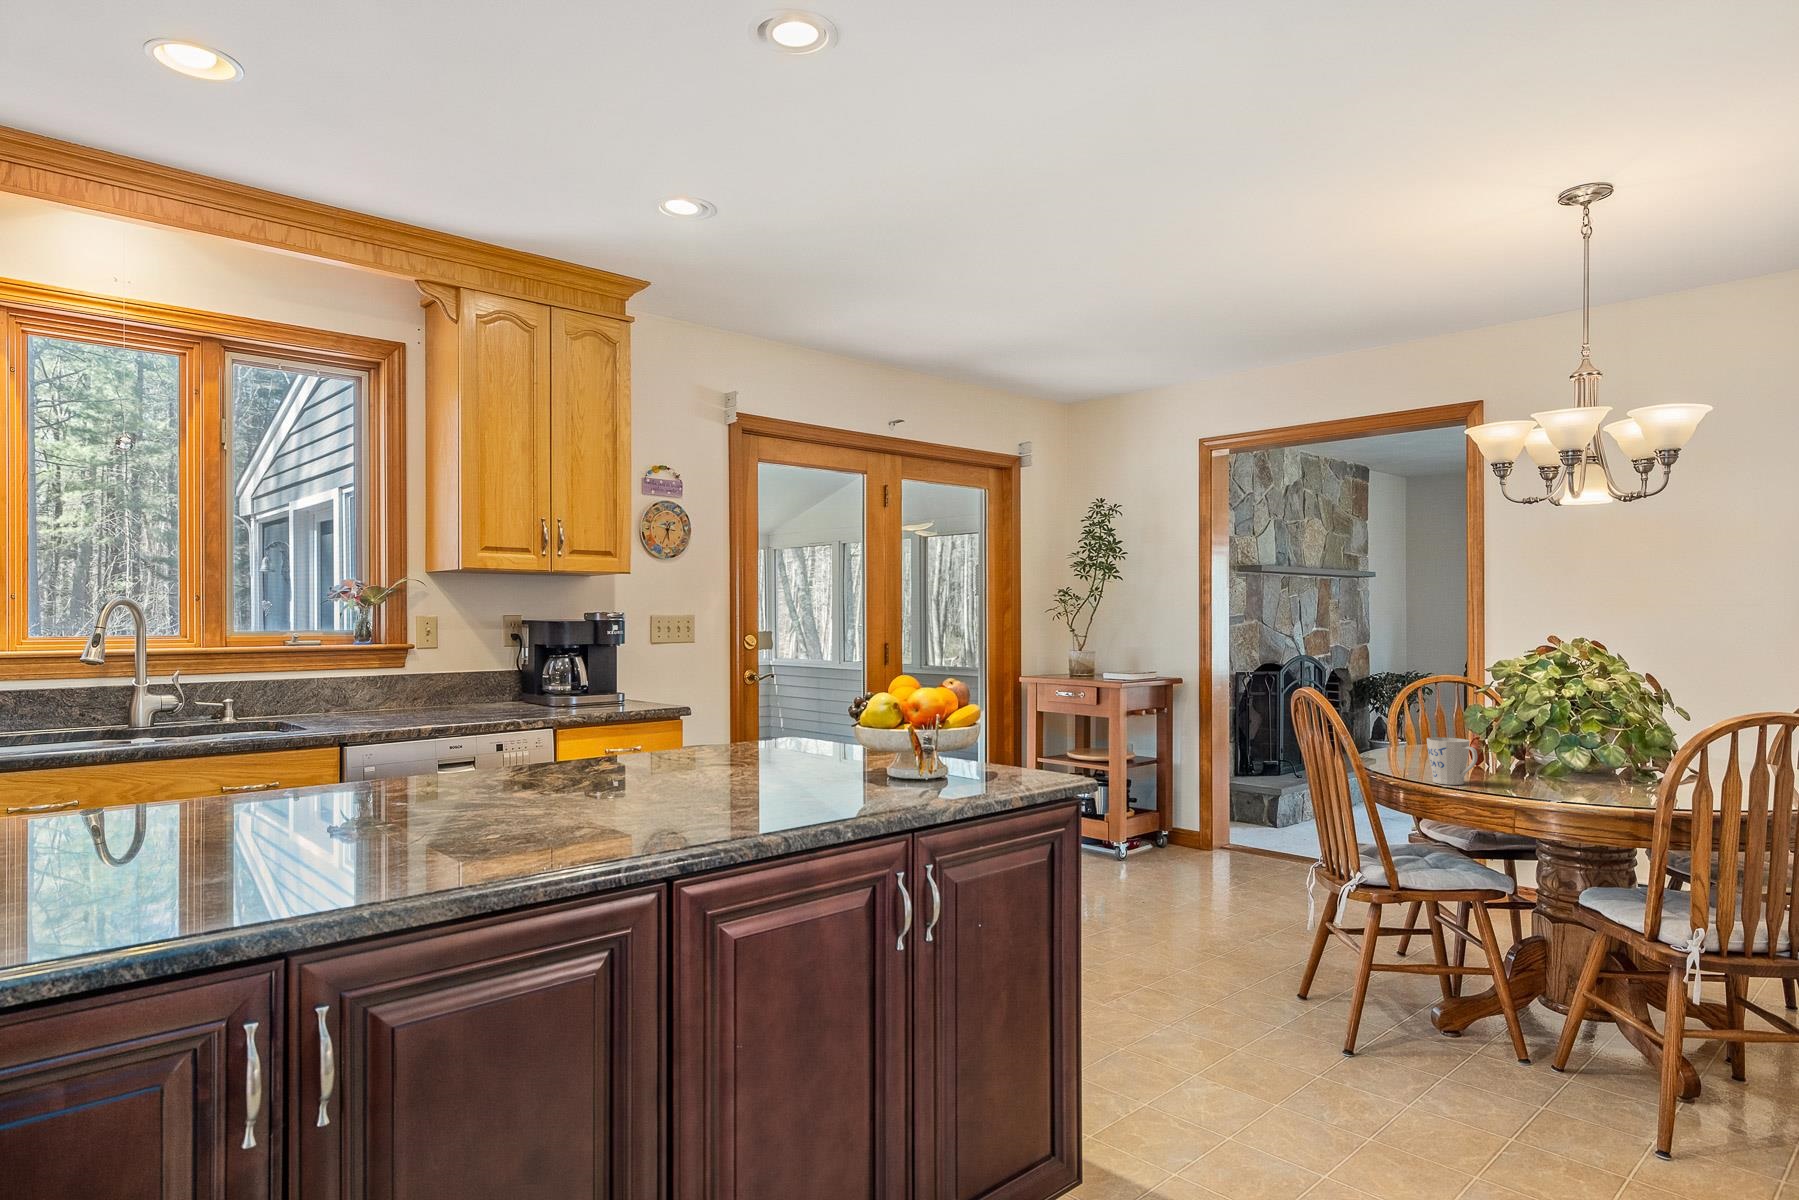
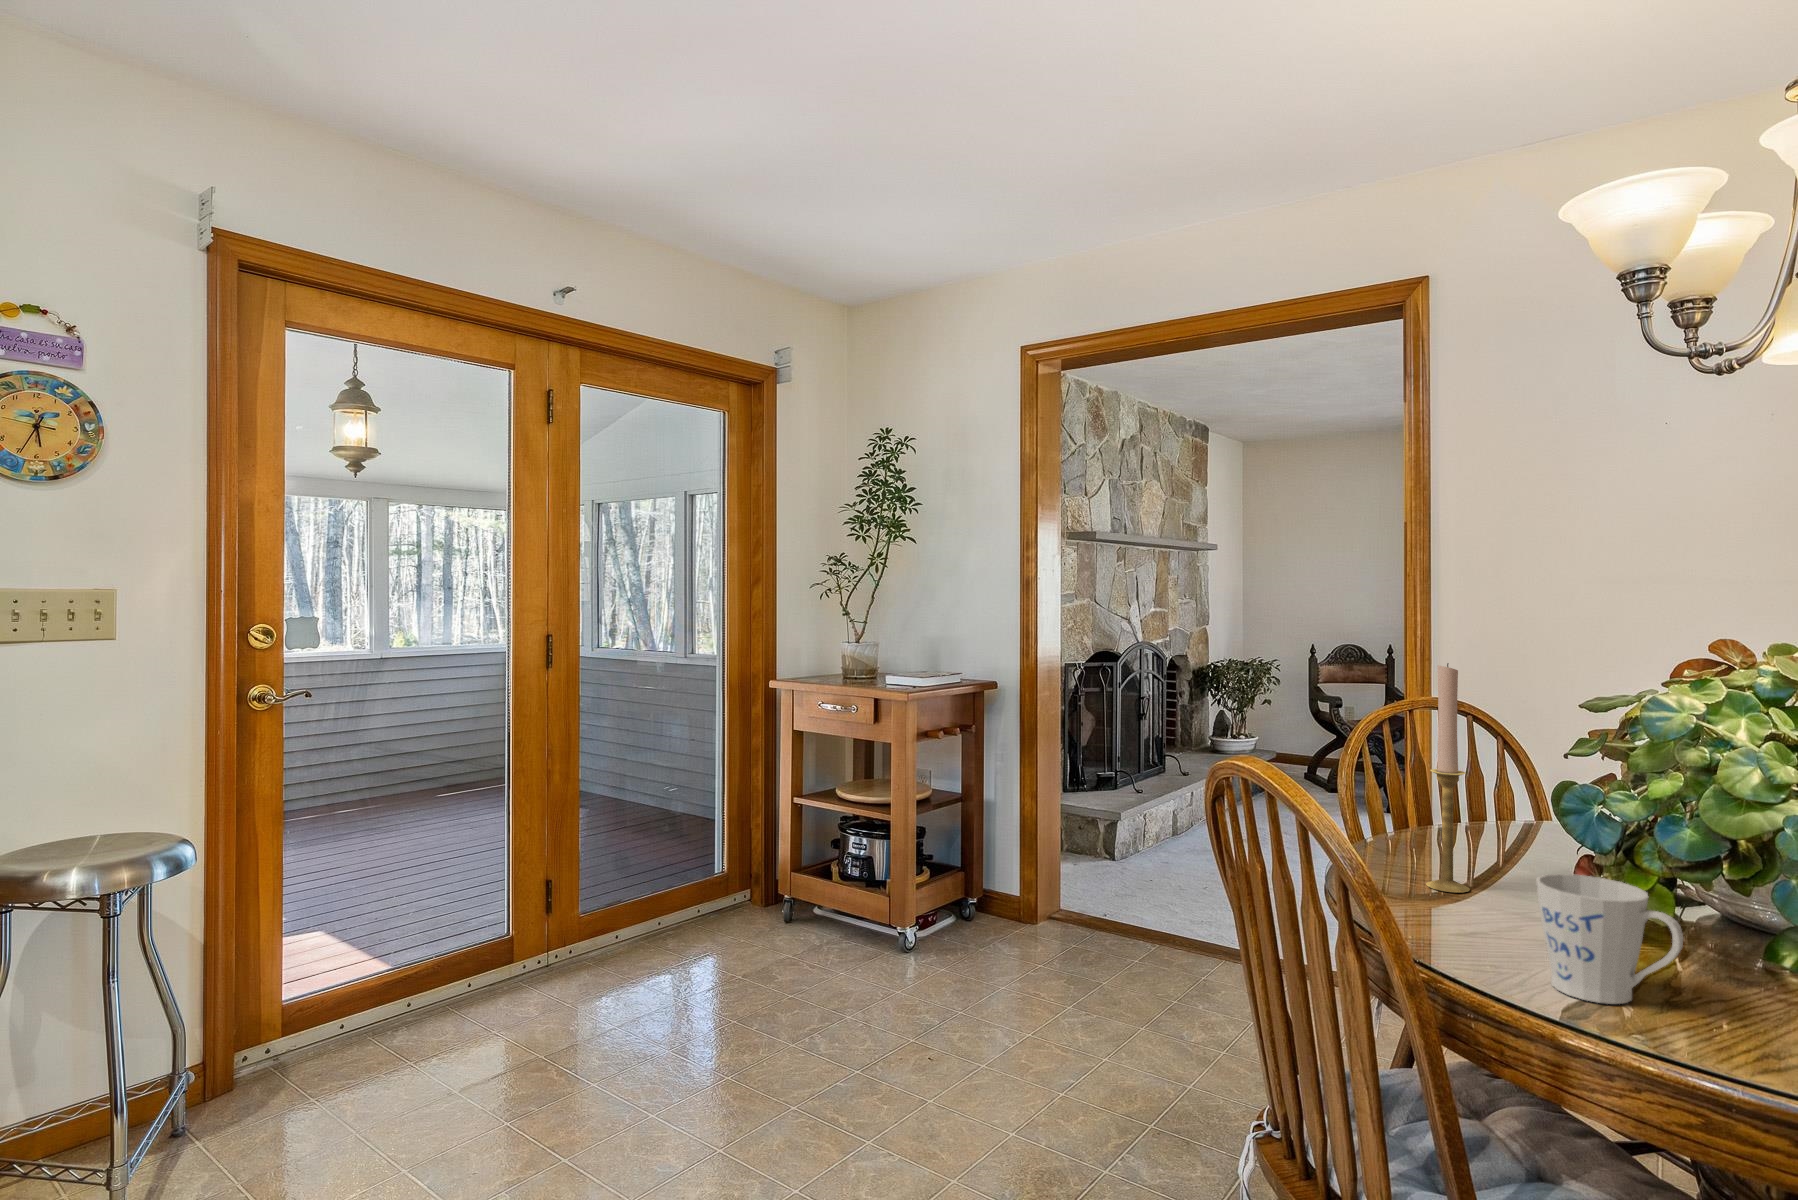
candlestick: none [1411,652,1432,764] -> present [1426,663,1470,892]

